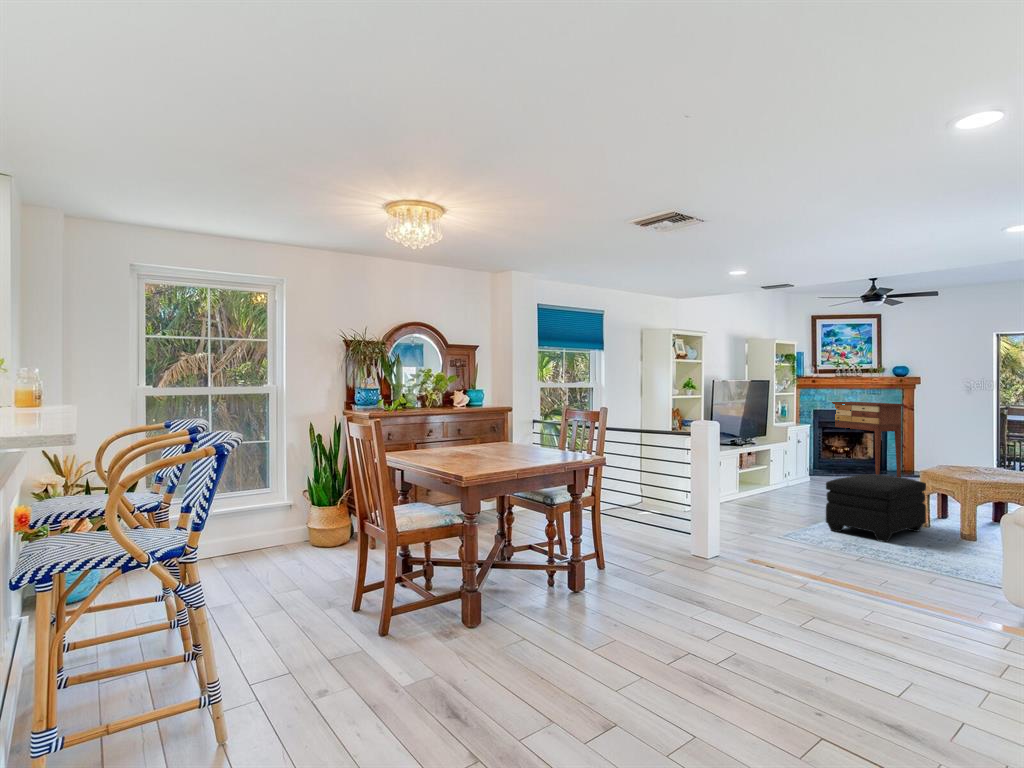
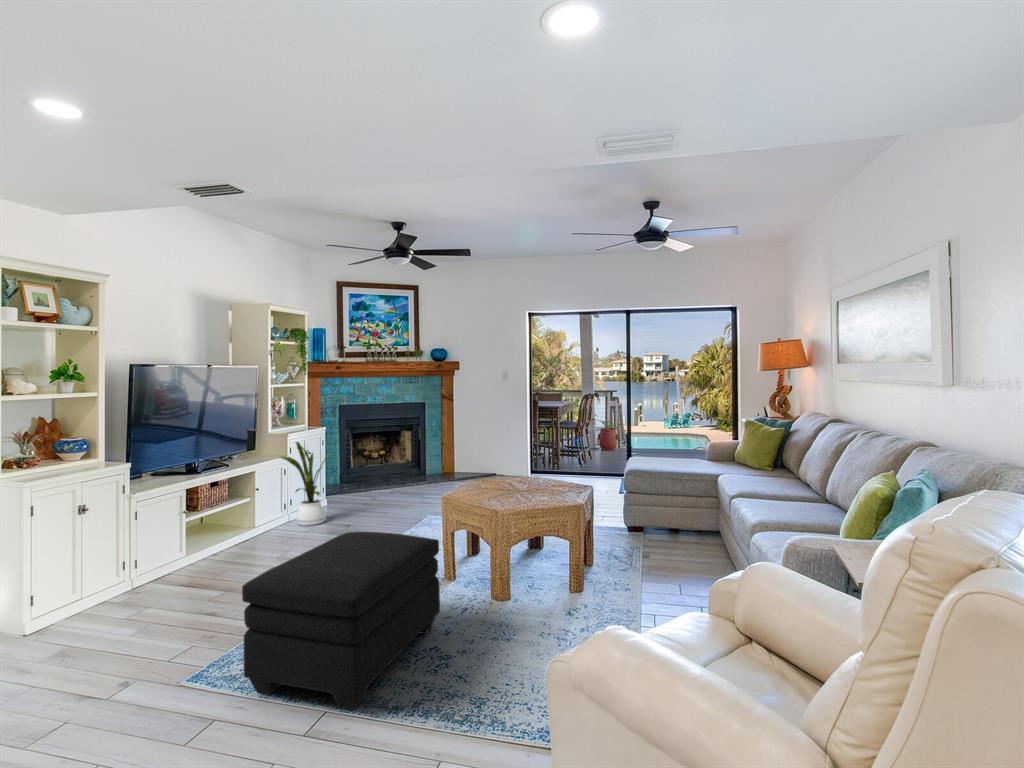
console table: present [832,401,902,477] -> none [356,393,439,492]
house plant: none [788,430,823,486] -> present [280,442,328,526]

